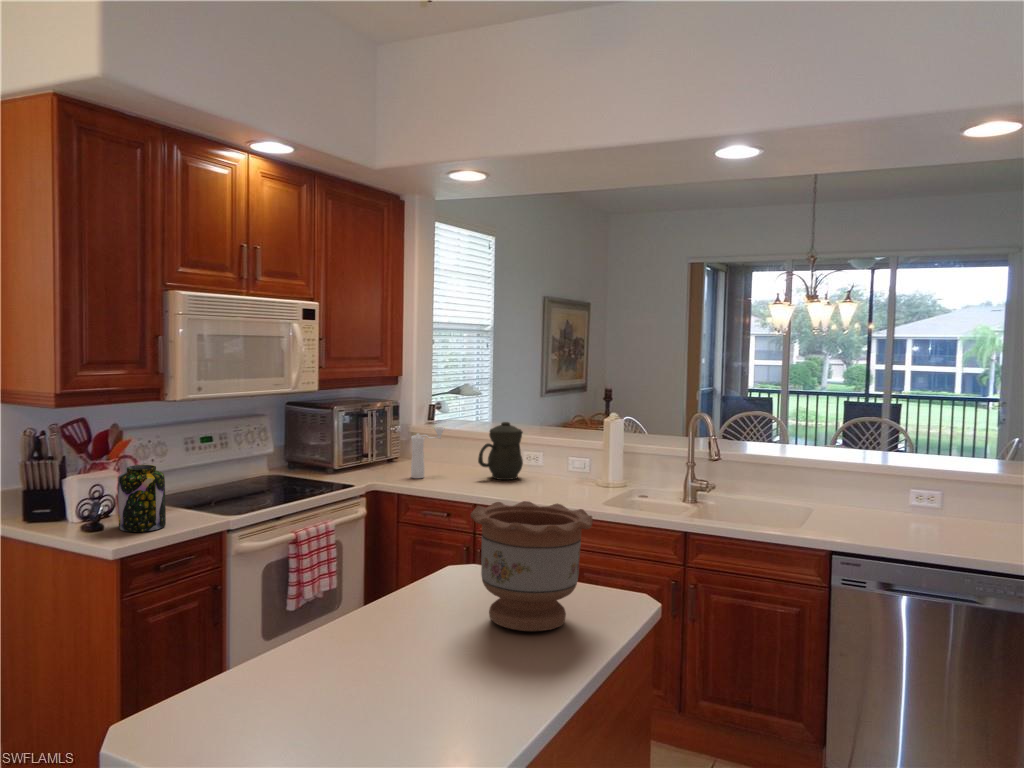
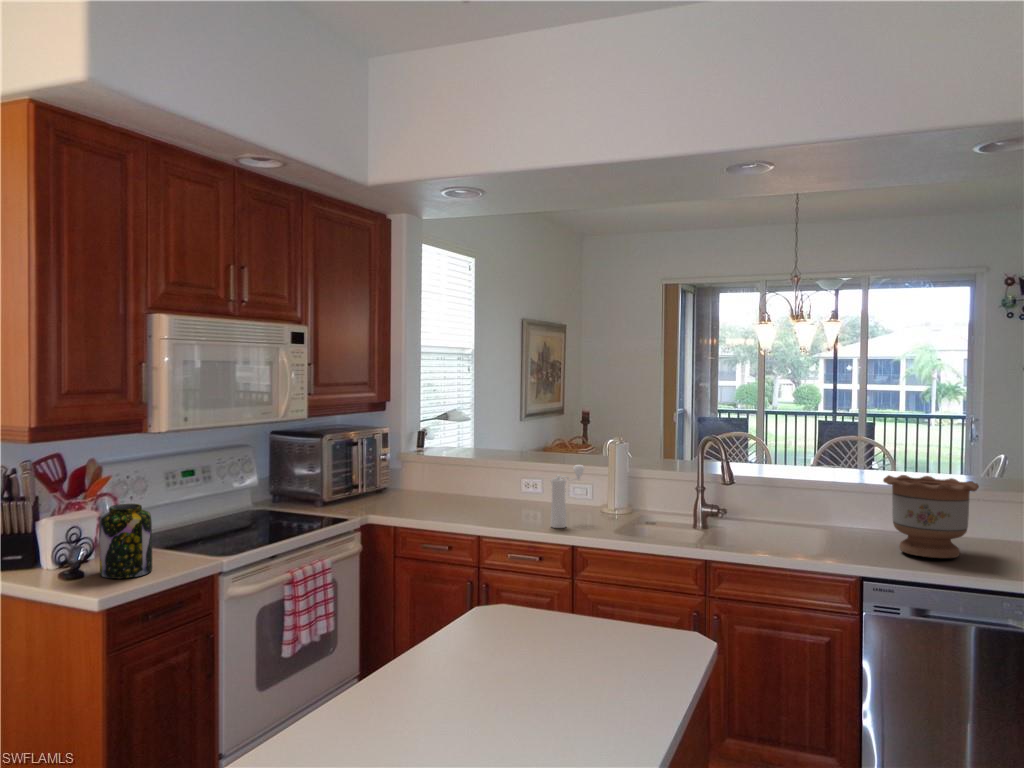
teapot: present [478,422,523,480] -> none [478,448,523,509]
pepper mill: present [411,426,444,478] -> present [551,465,585,528]
flower pot: present [471,501,593,631] -> present [883,475,979,558]

